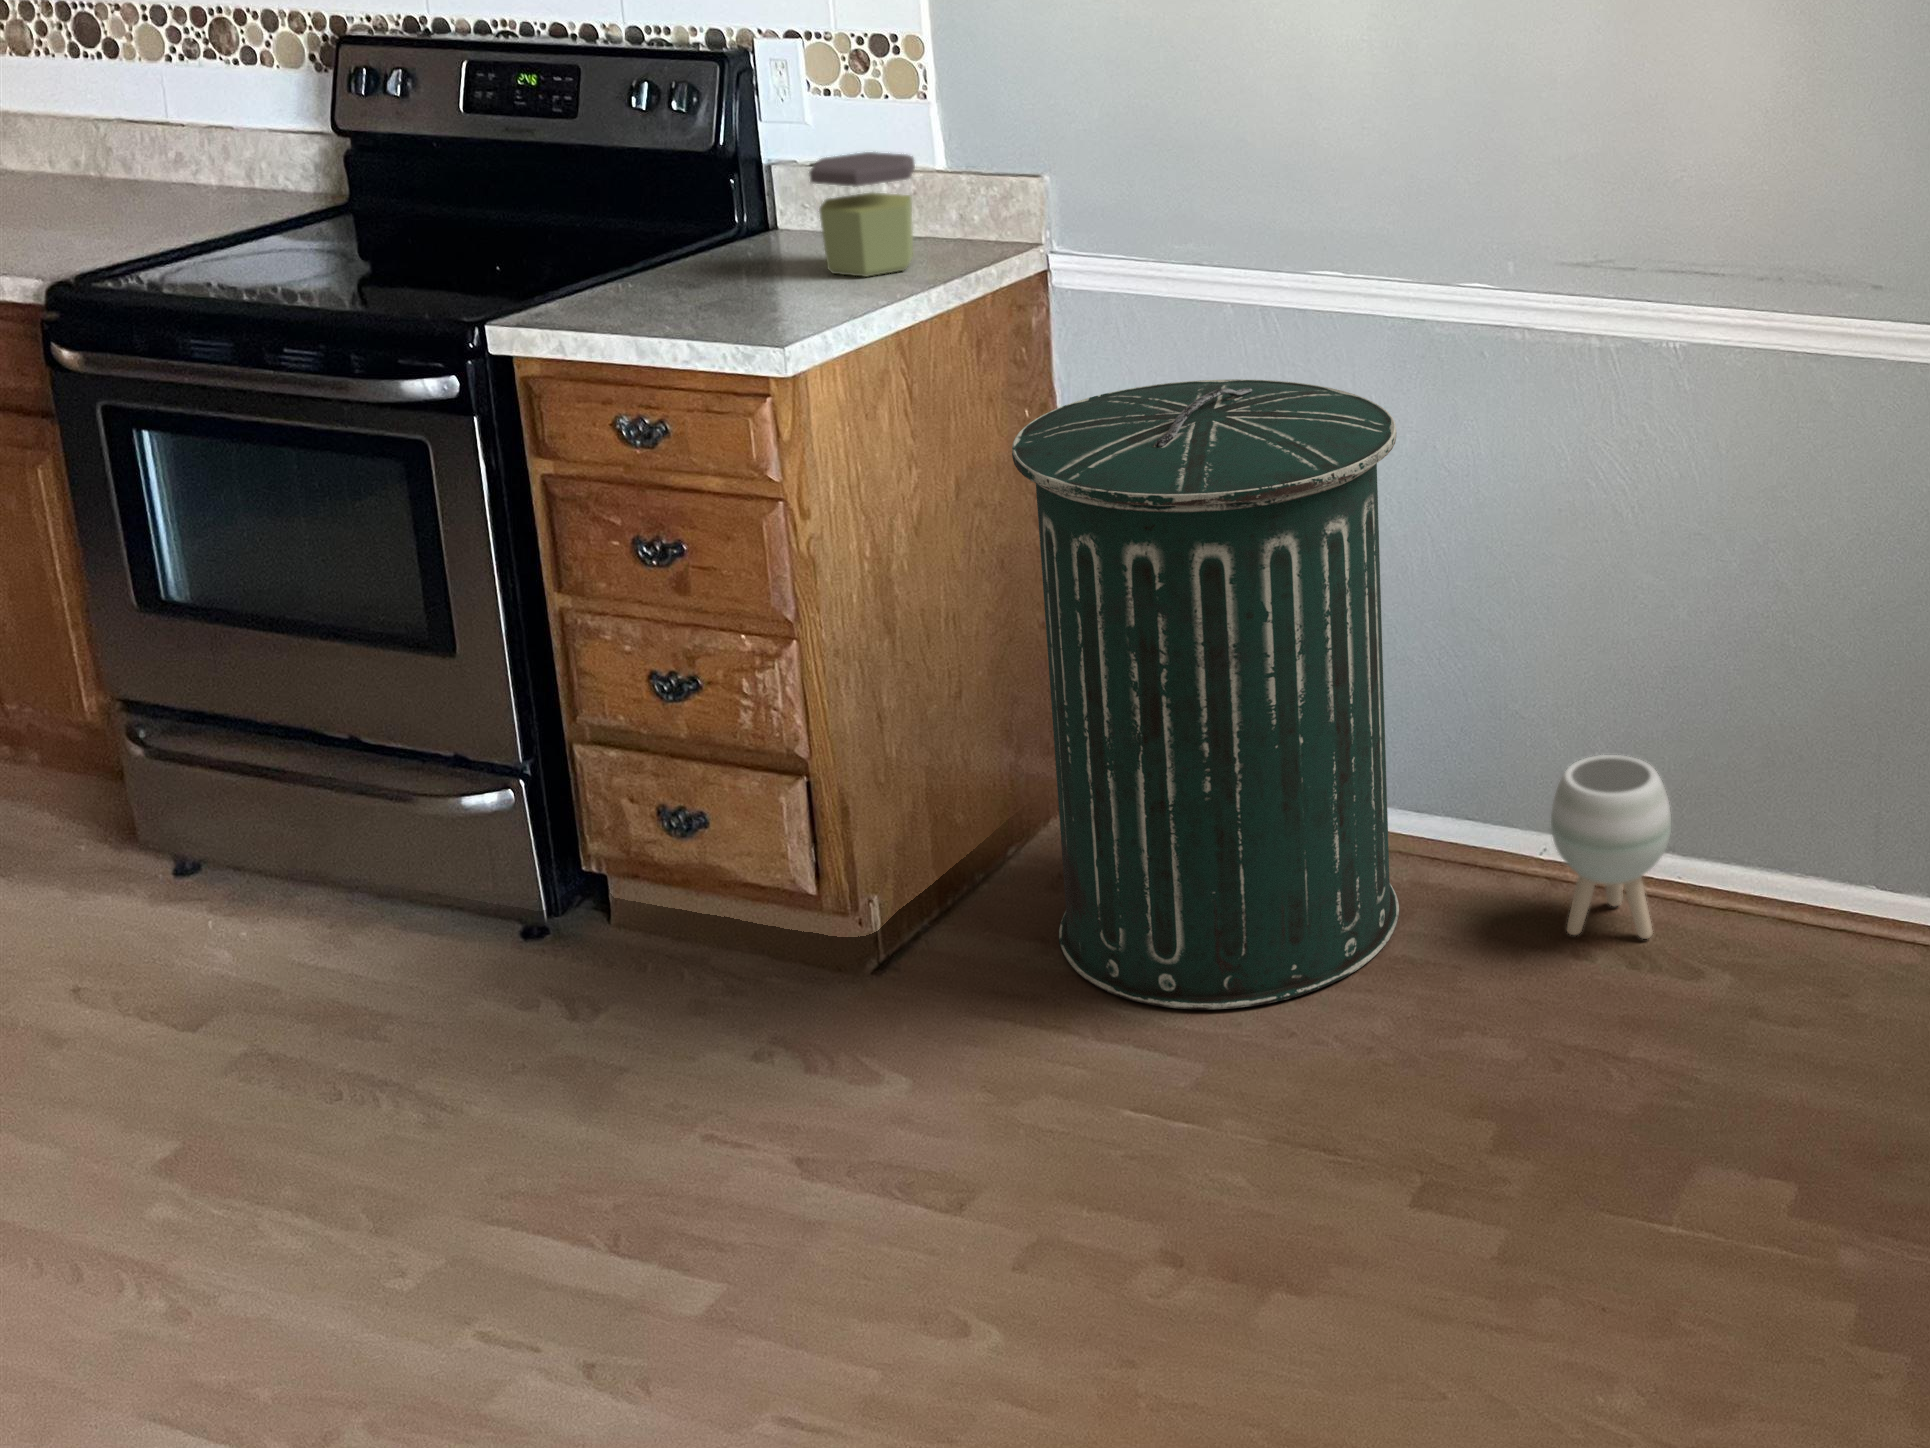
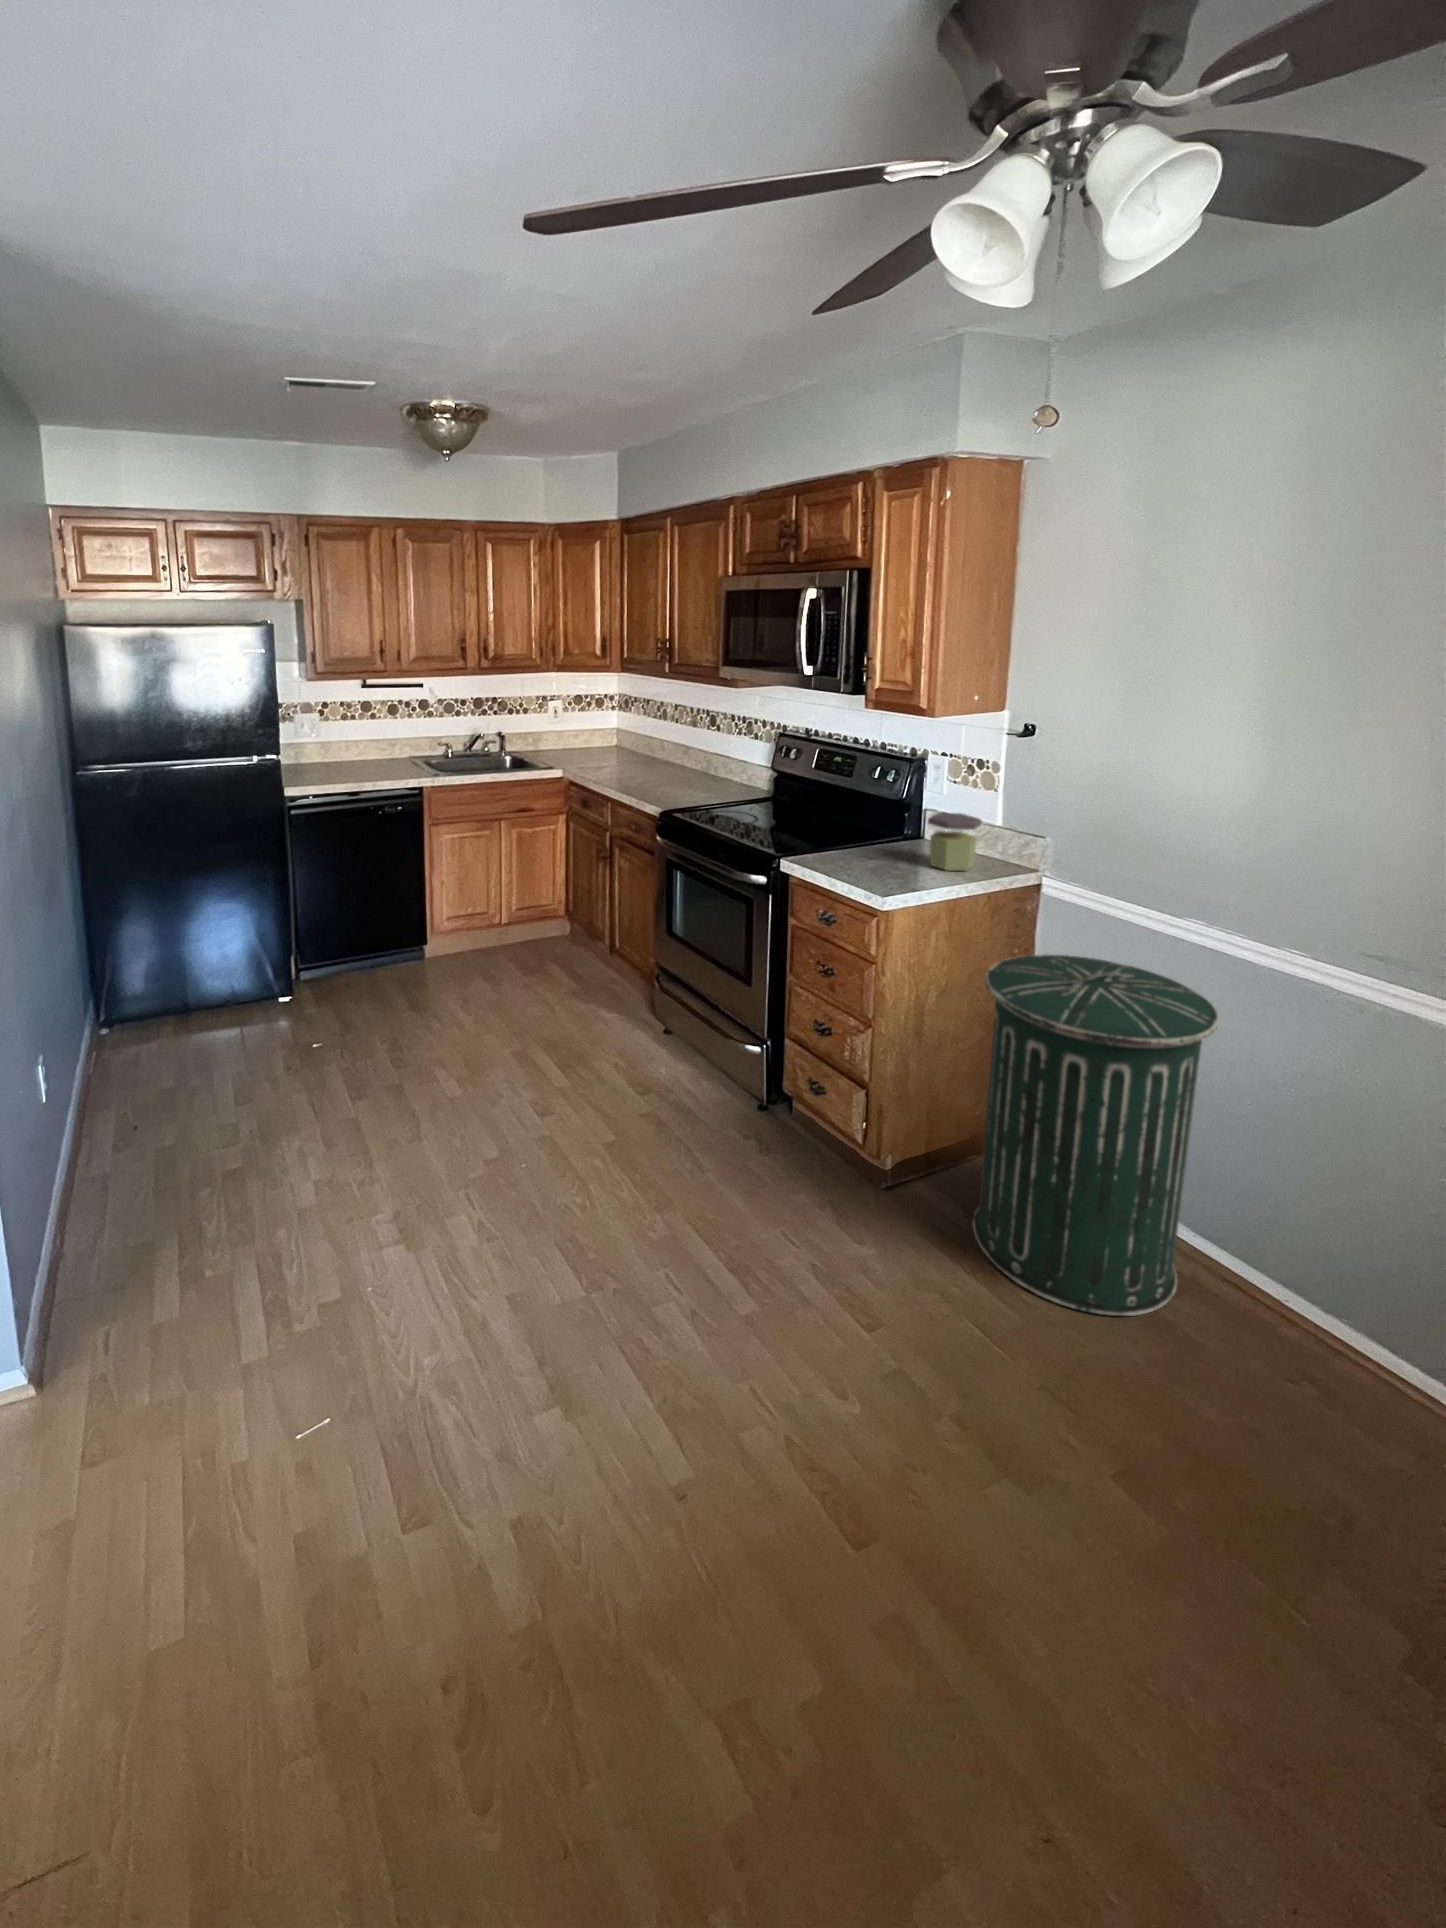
planter: present [1551,755,1671,939] -> none [1289,1264,1388,1401]

